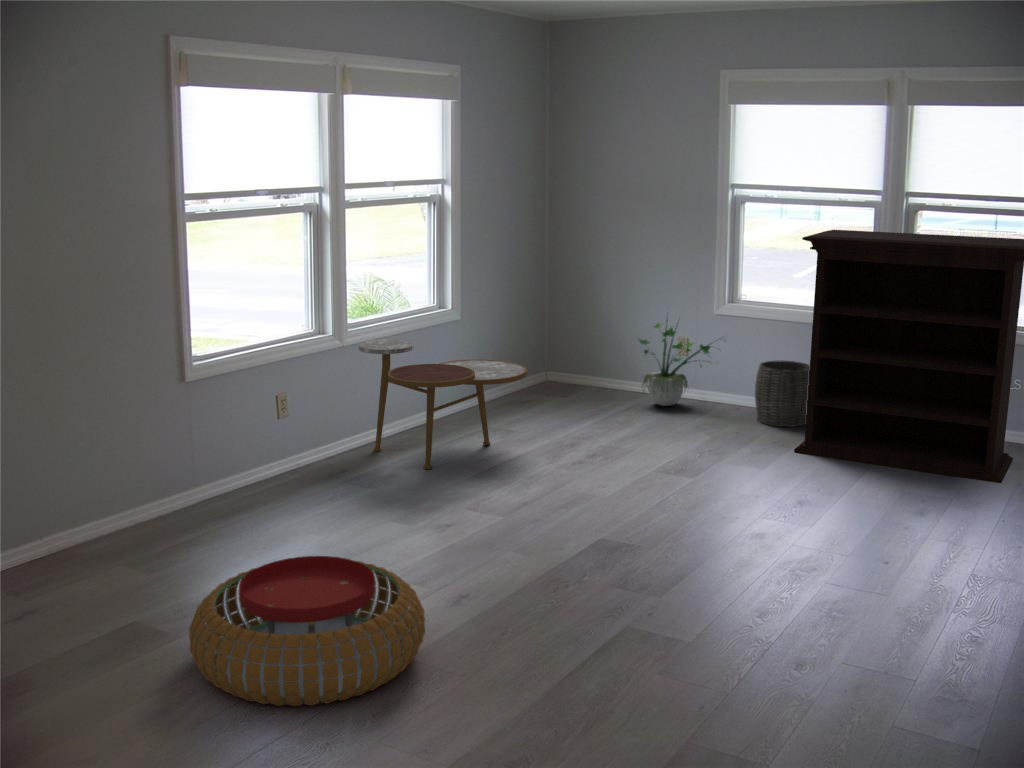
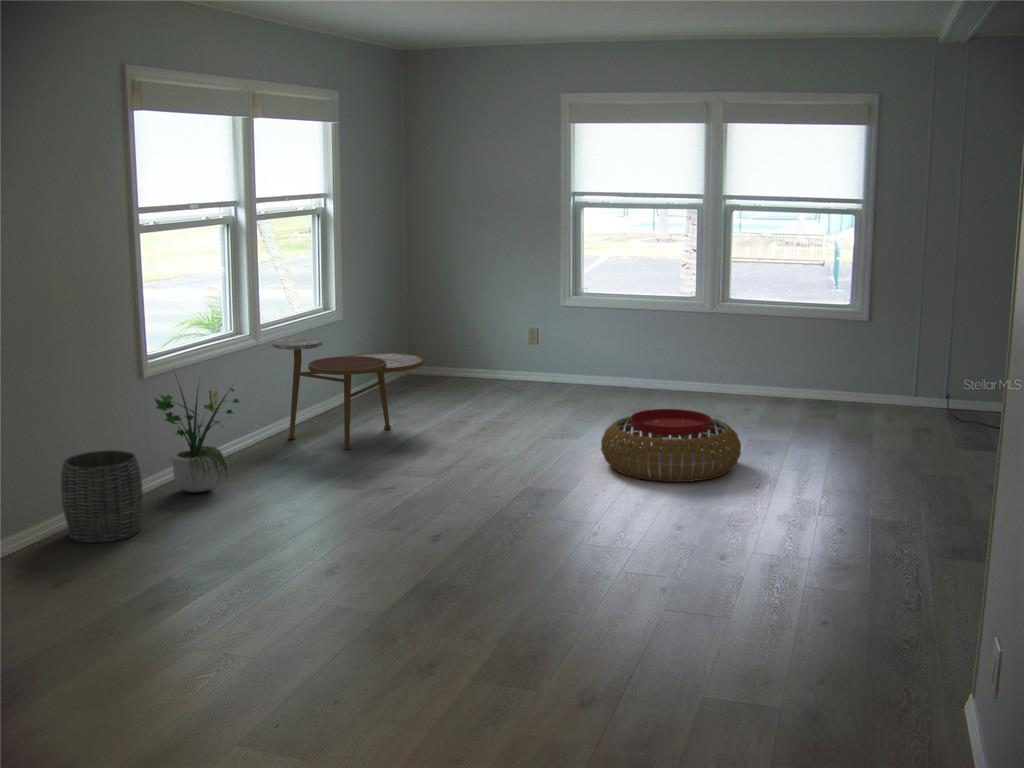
bookshelf: present [794,230,1024,483] -> none [649,228,835,429]
potted plant: present [638,323,711,406] -> present [155,388,239,492]
woven basket: present [755,360,810,427] -> present [61,450,143,543]
pouf: present [189,556,425,706] -> present [601,409,741,482]

